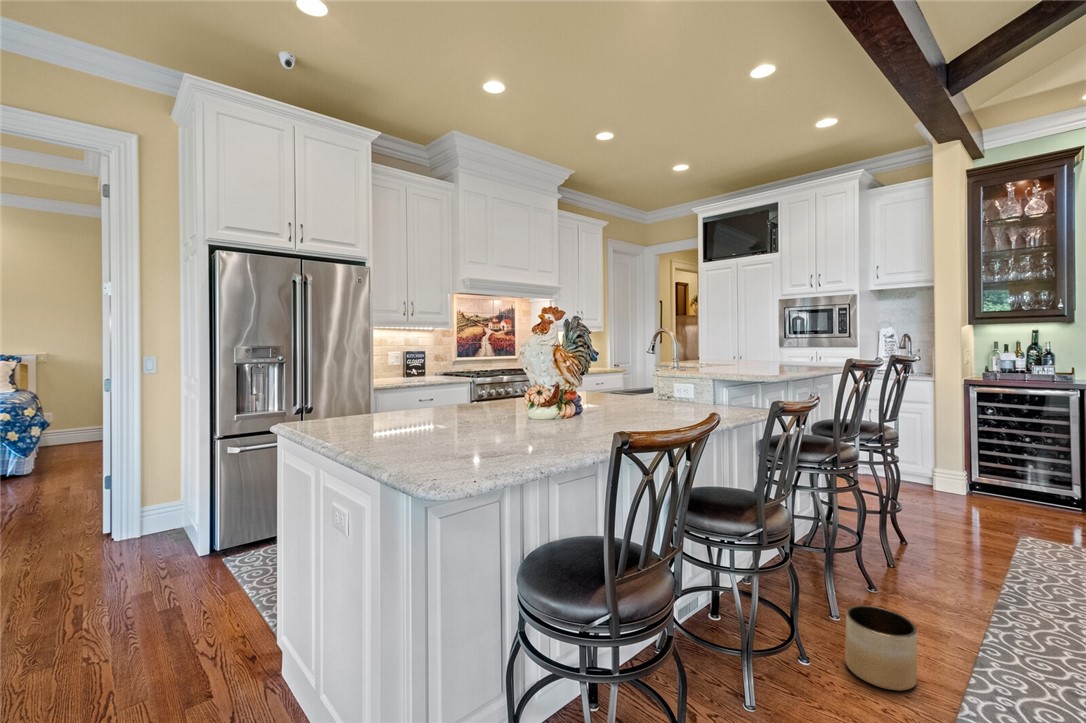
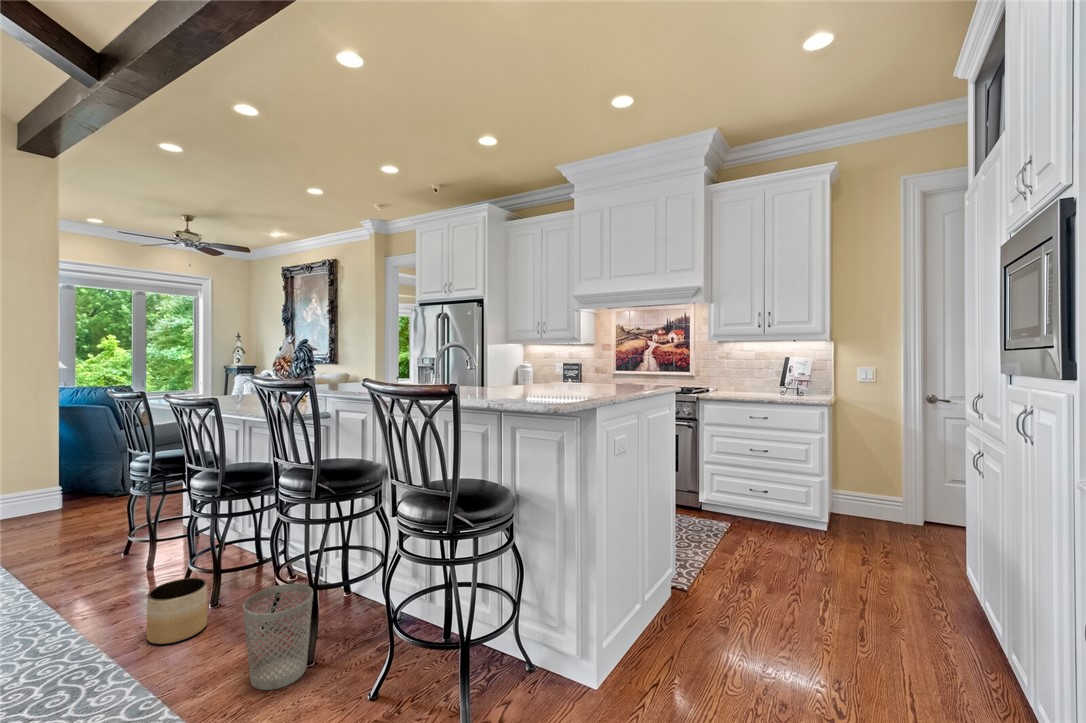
wastebasket: none [869,529,932,611] -> present [243,584,313,690]

